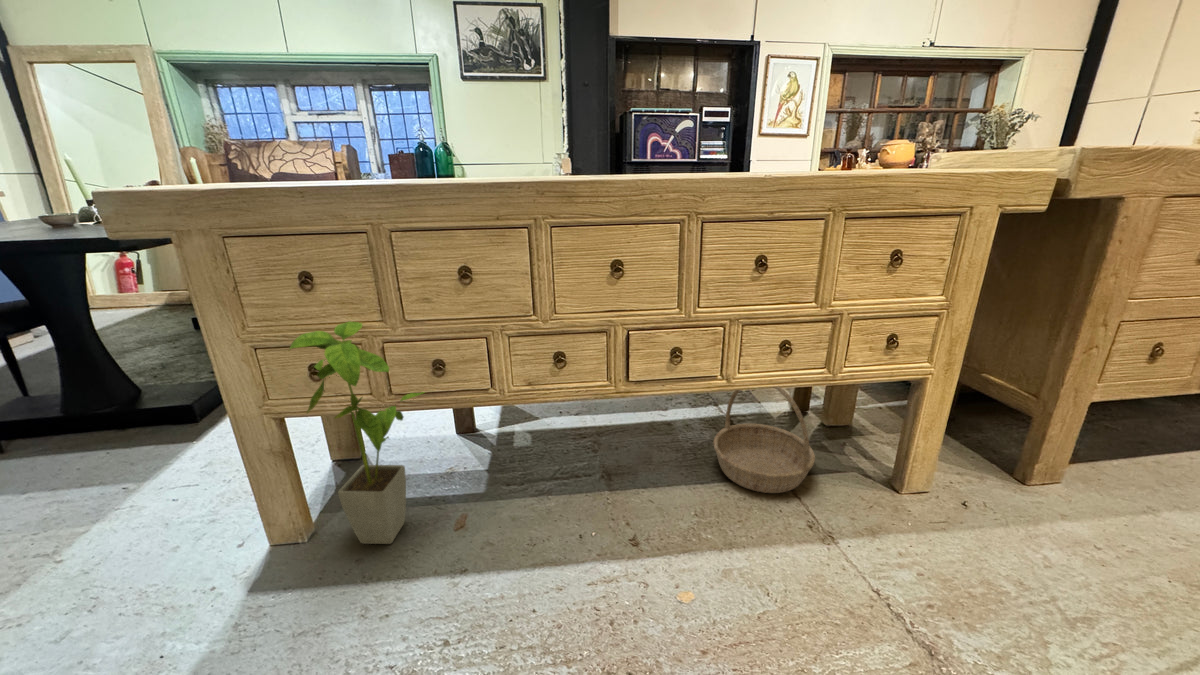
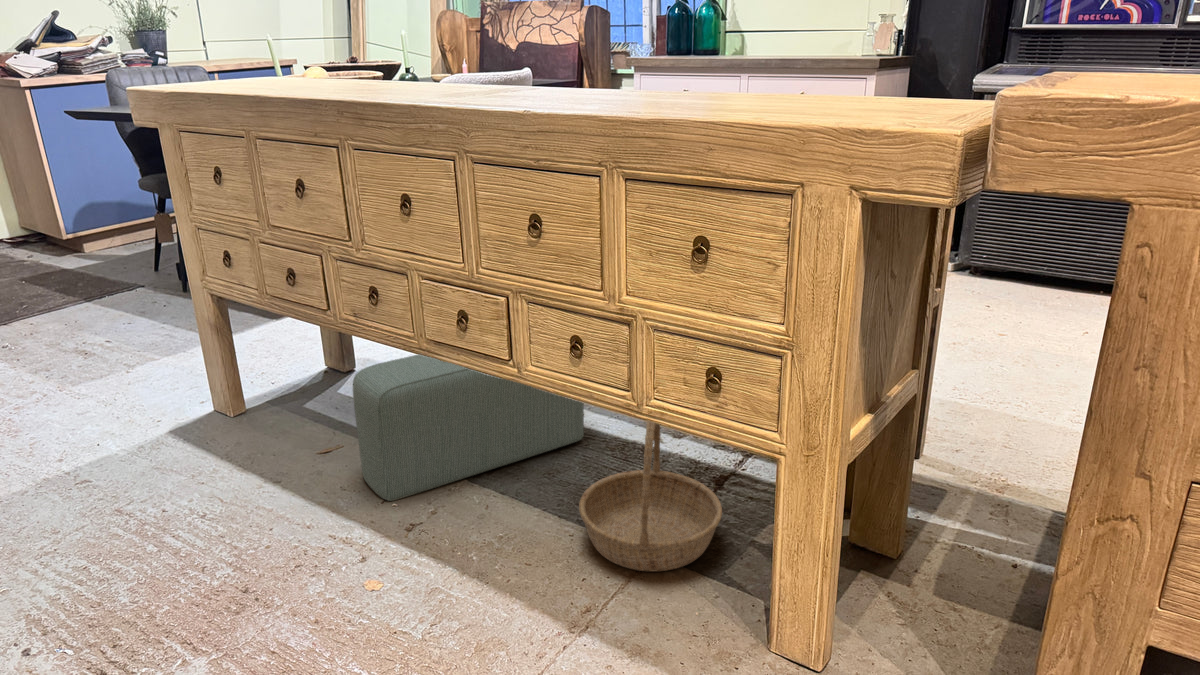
house plant: present [289,321,425,544] -> none [185,218,321,440]
pouf: none [526,360,625,534] -> present [353,354,584,501]

